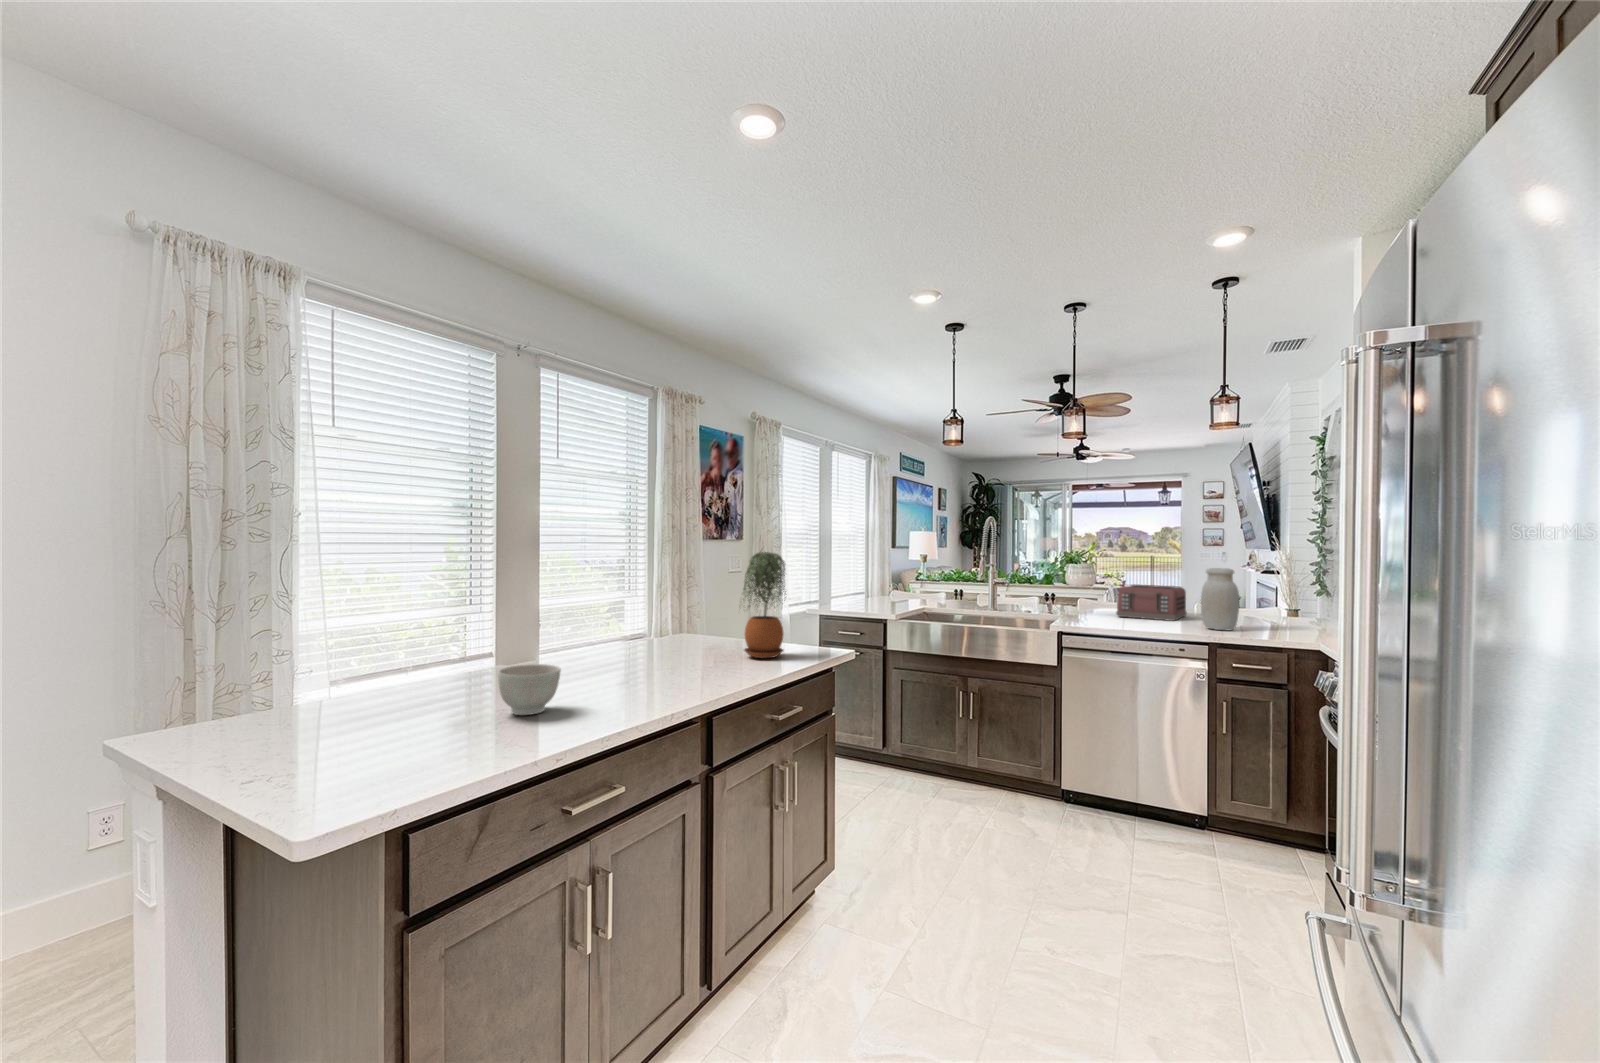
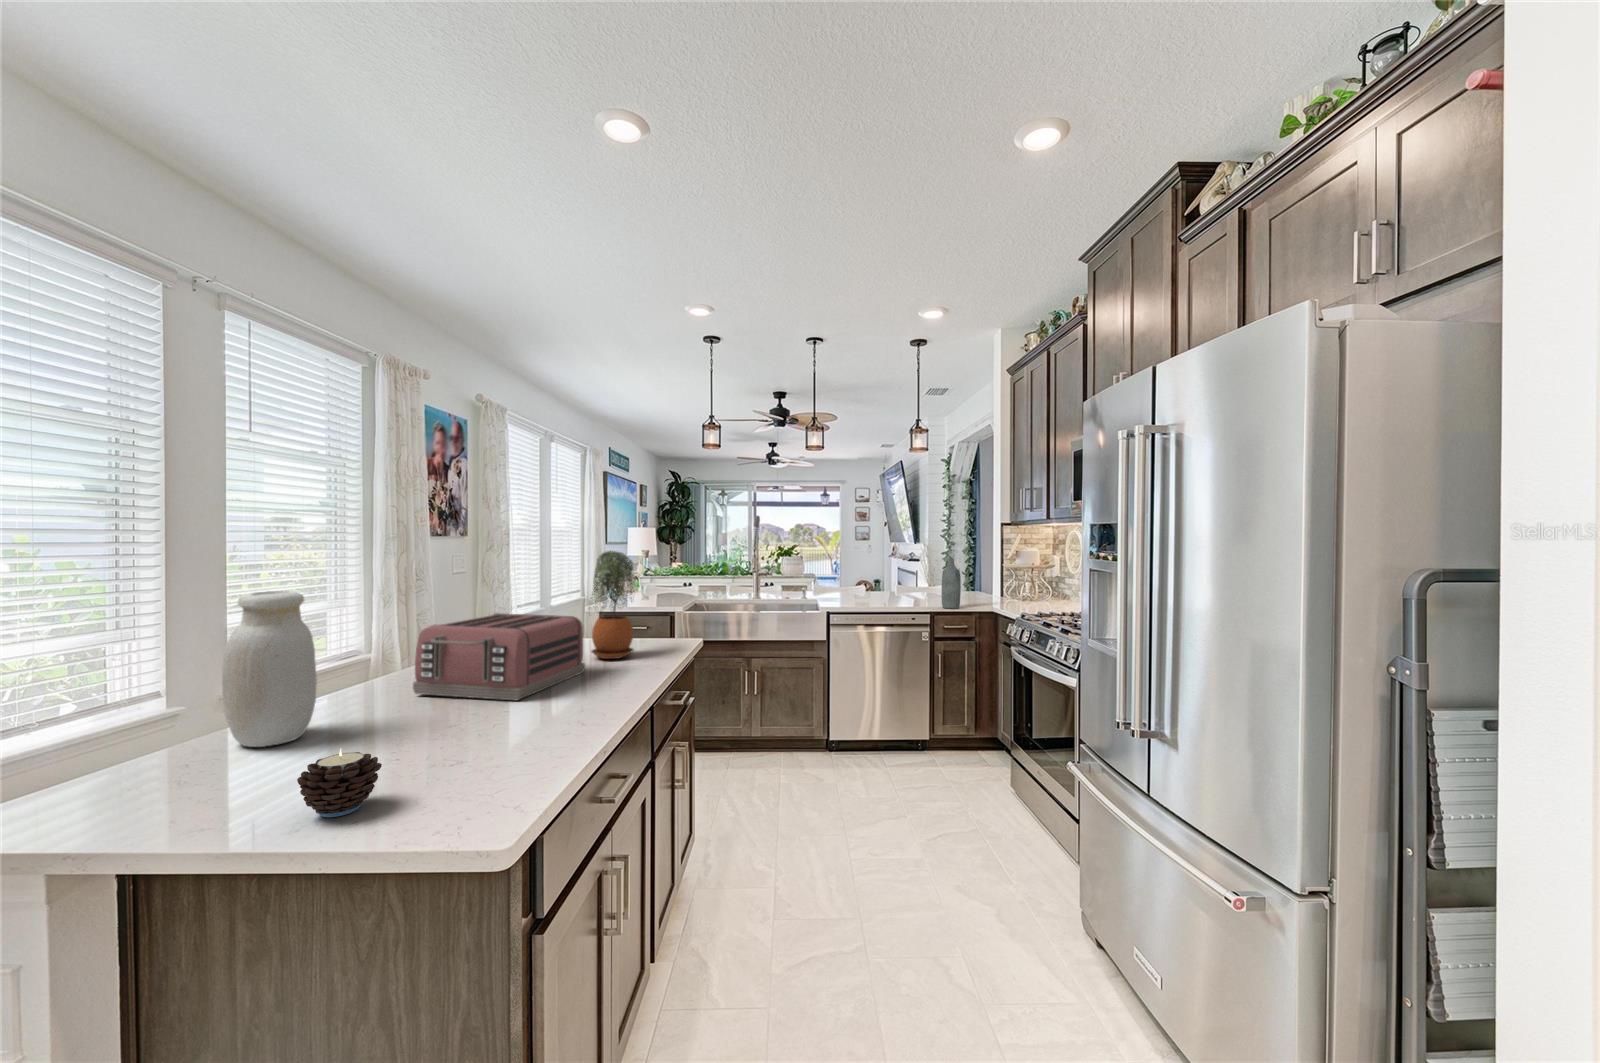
jar: present [1201,568,1239,631] -> present [222,591,317,747]
bottle: none [1254,570,1285,641] -> present [942,558,961,609]
toaster: present [1116,585,1187,621] -> present [413,613,585,700]
bowl: present [498,664,561,715] -> none [387,692,469,758]
candle: none [403,693,459,744] -> present [297,749,382,817]

